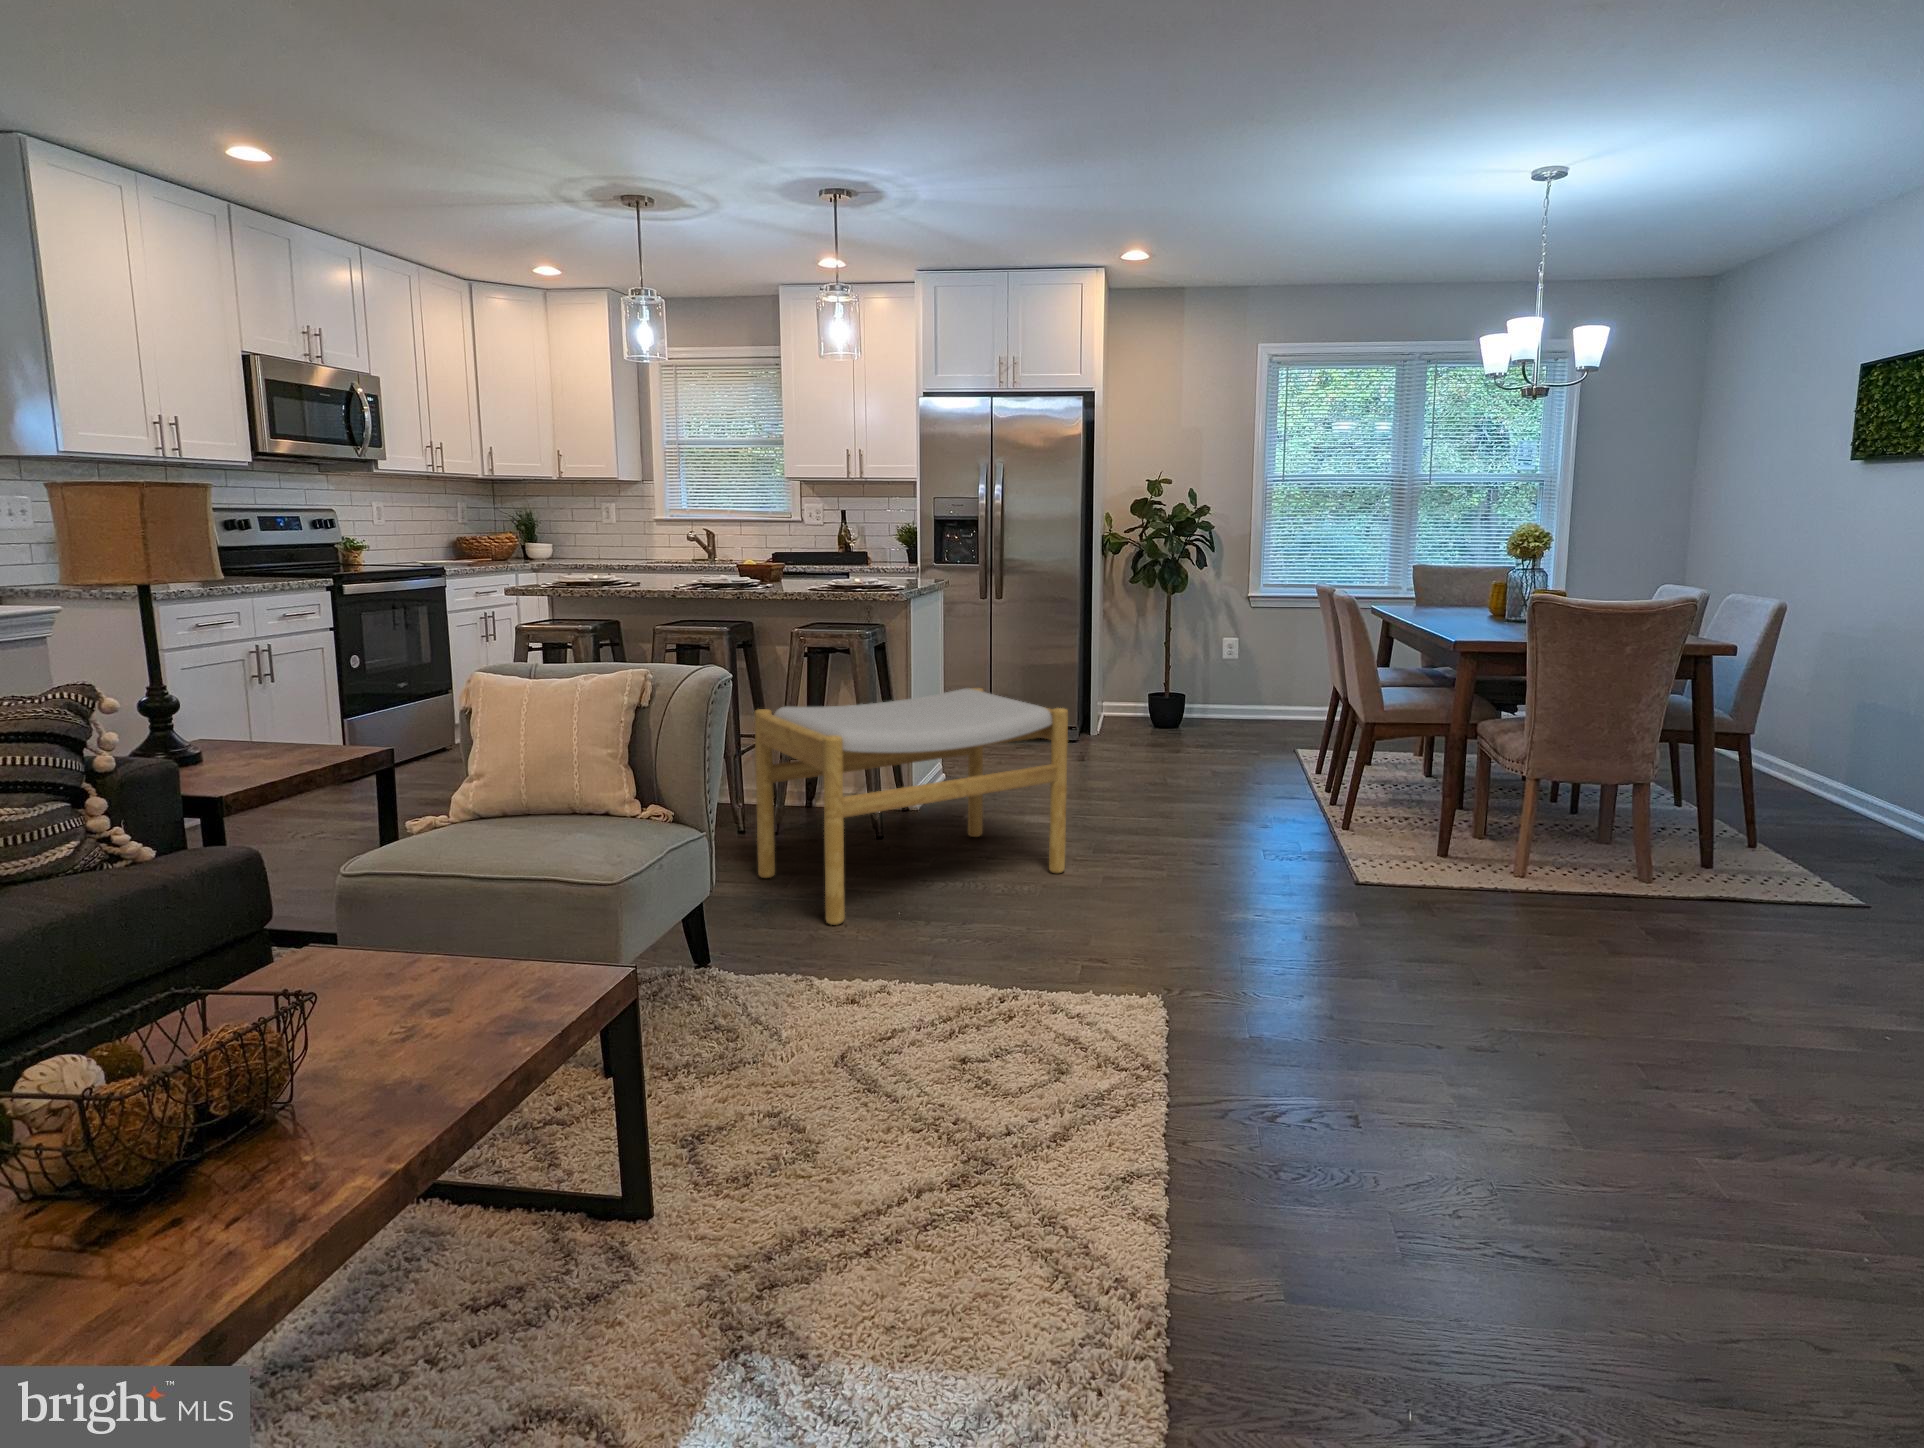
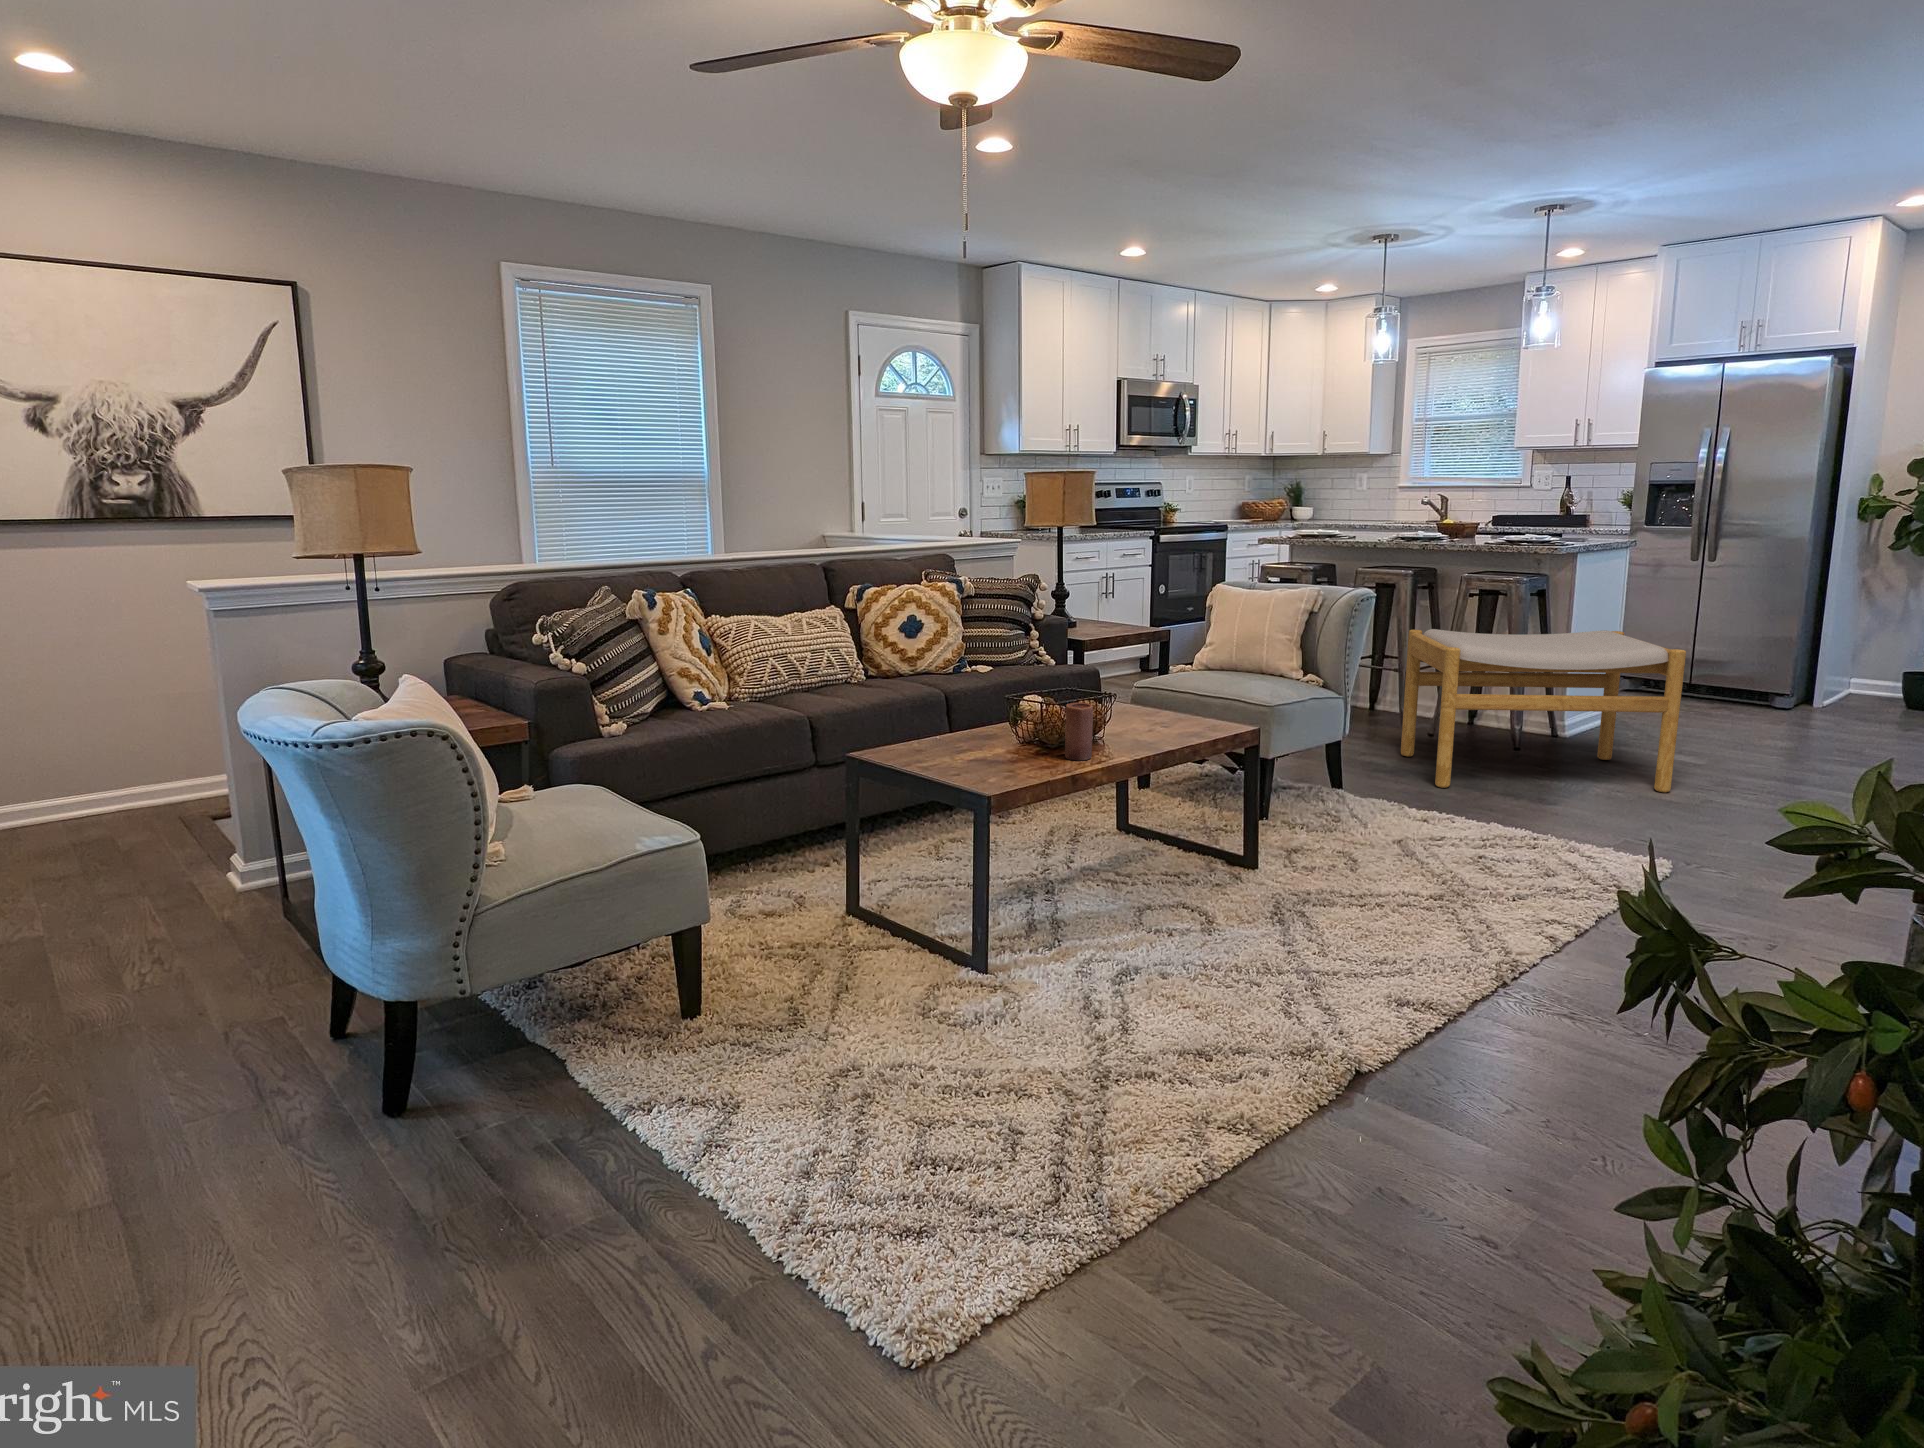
candle: none [163,1064,260,1233] -> present [1065,703,1093,760]

